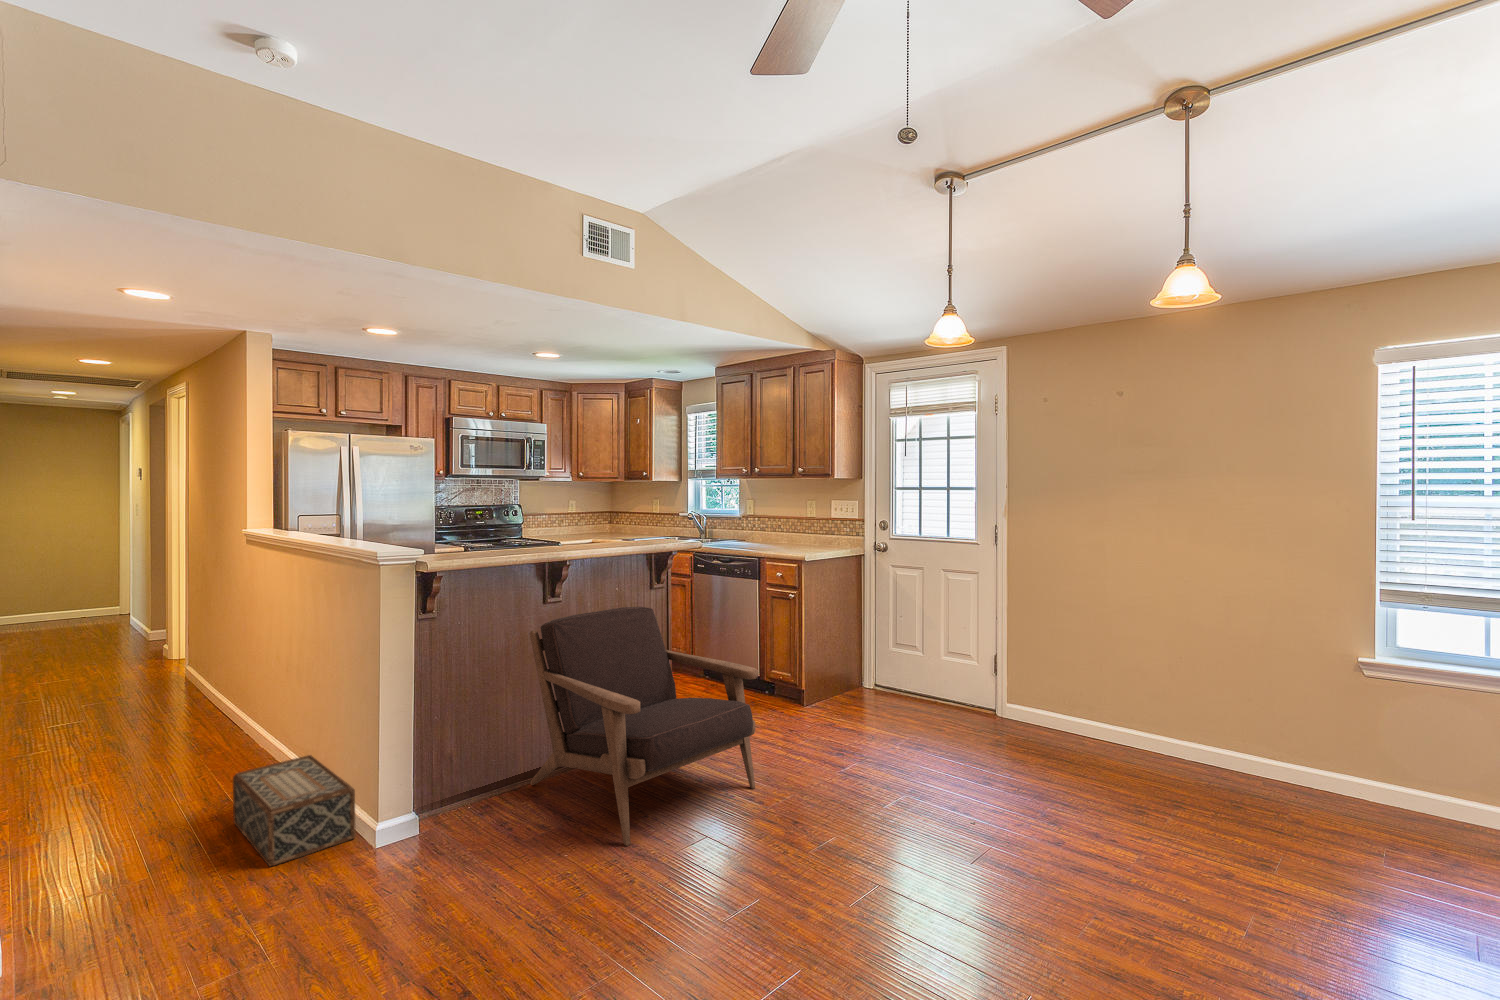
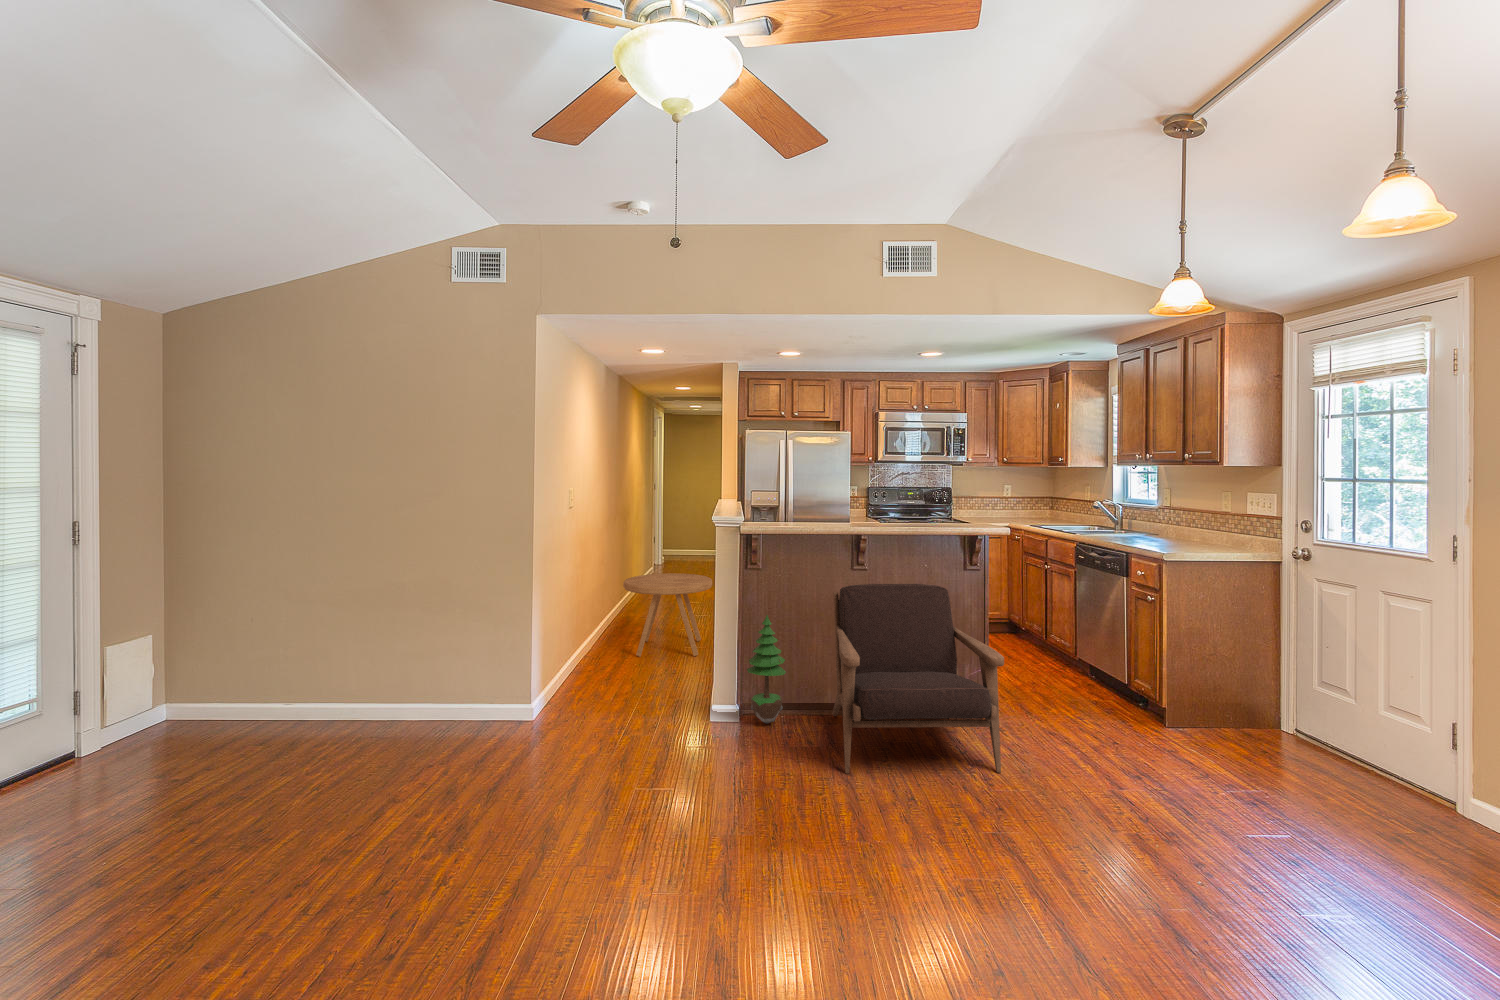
side table: none [72,641,253,791] -> present [623,573,712,657]
potted tree: none [431,673,490,823] -> present [747,615,786,724]
woven basket: present [233,755,356,866] -> none [656,655,709,714]

